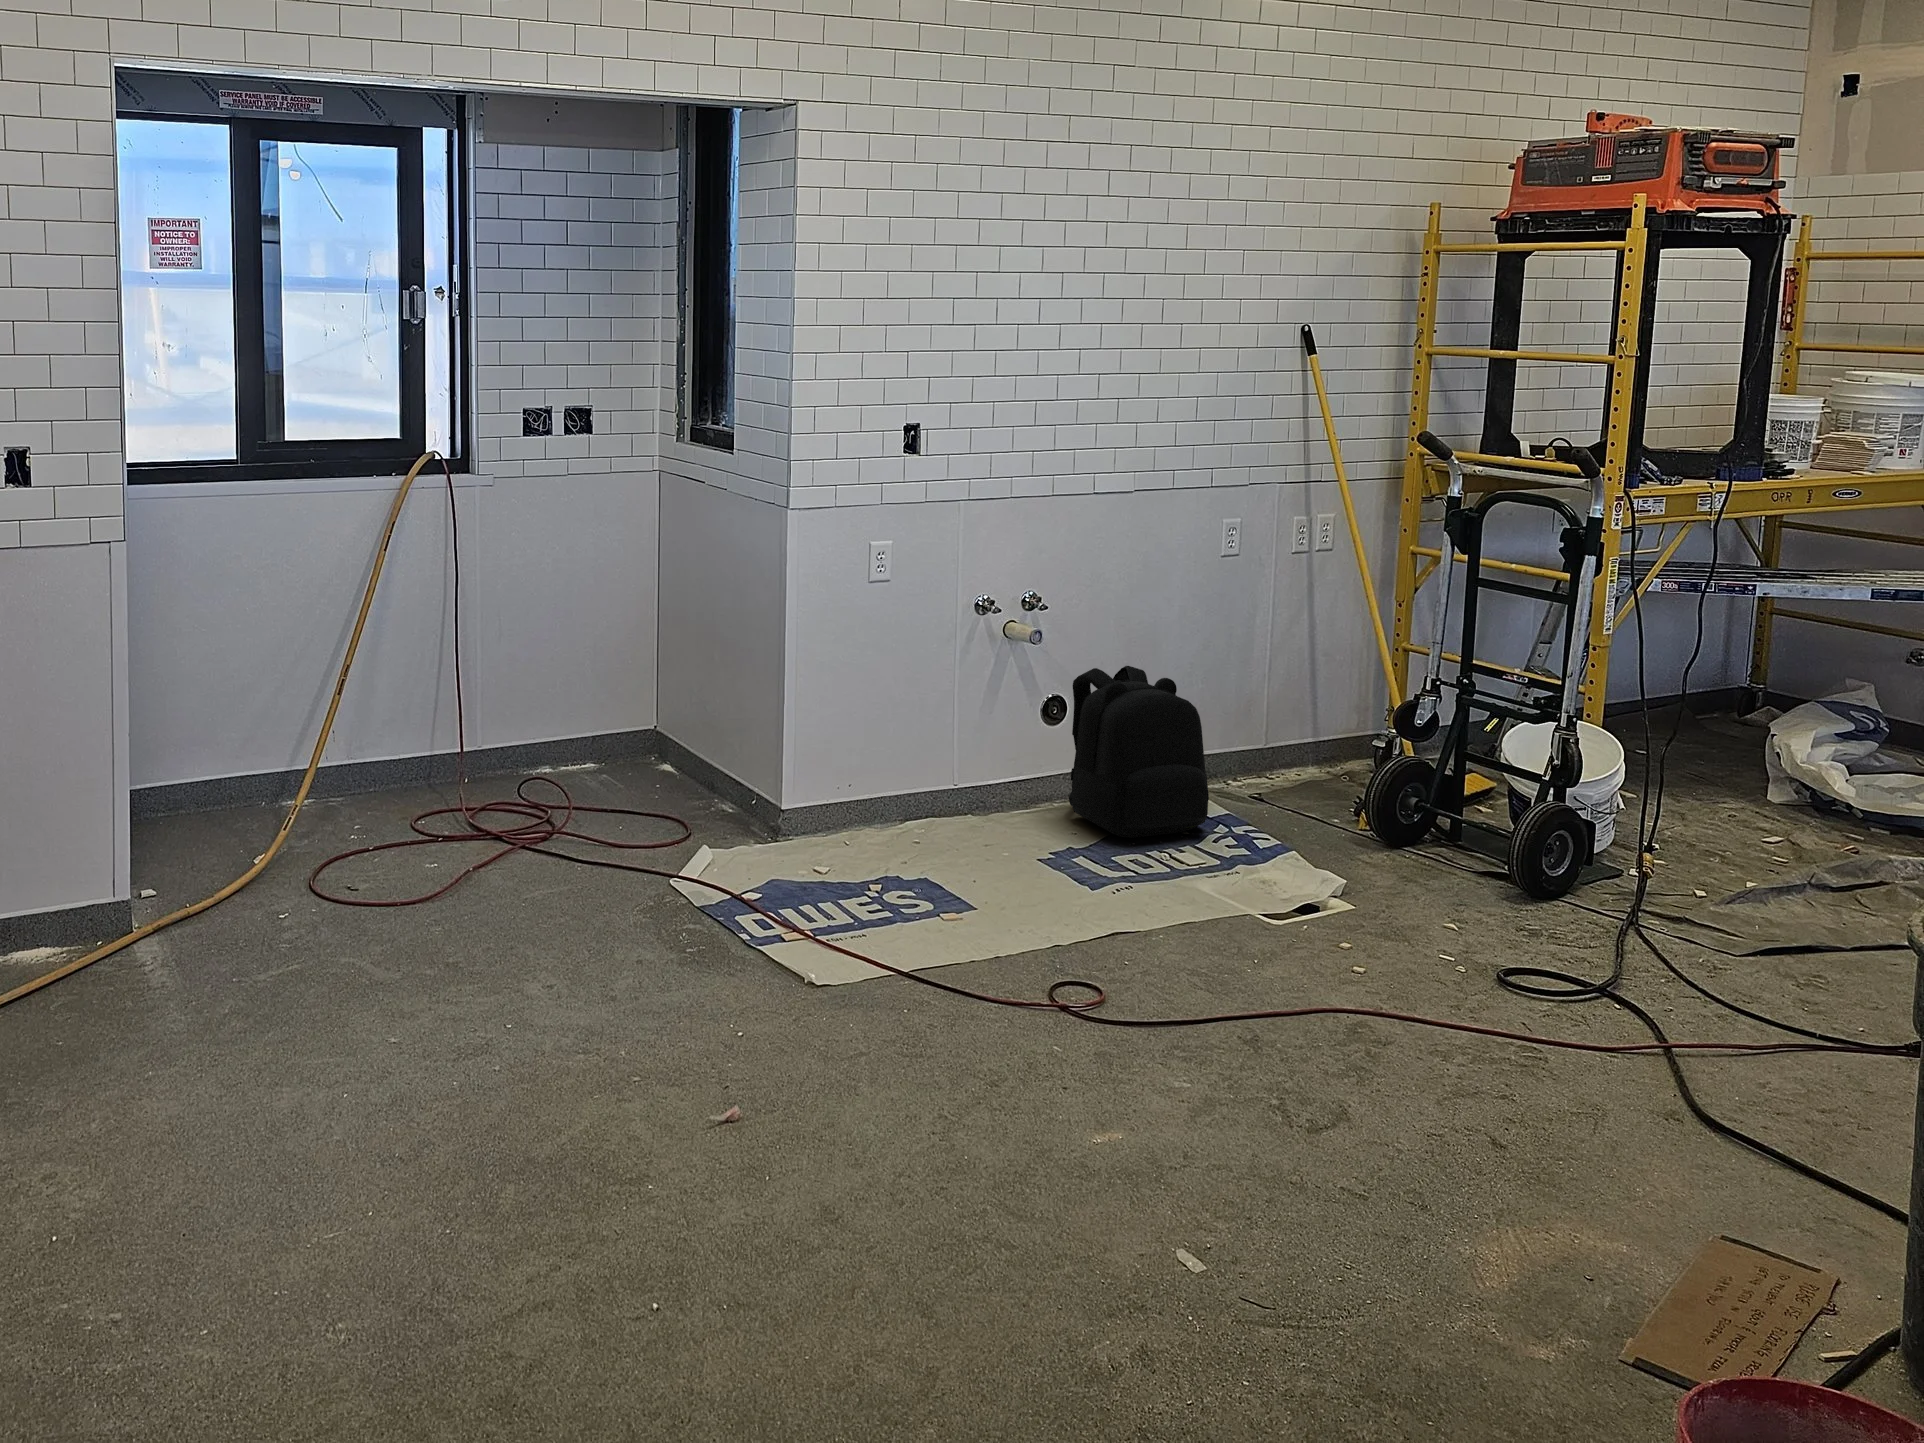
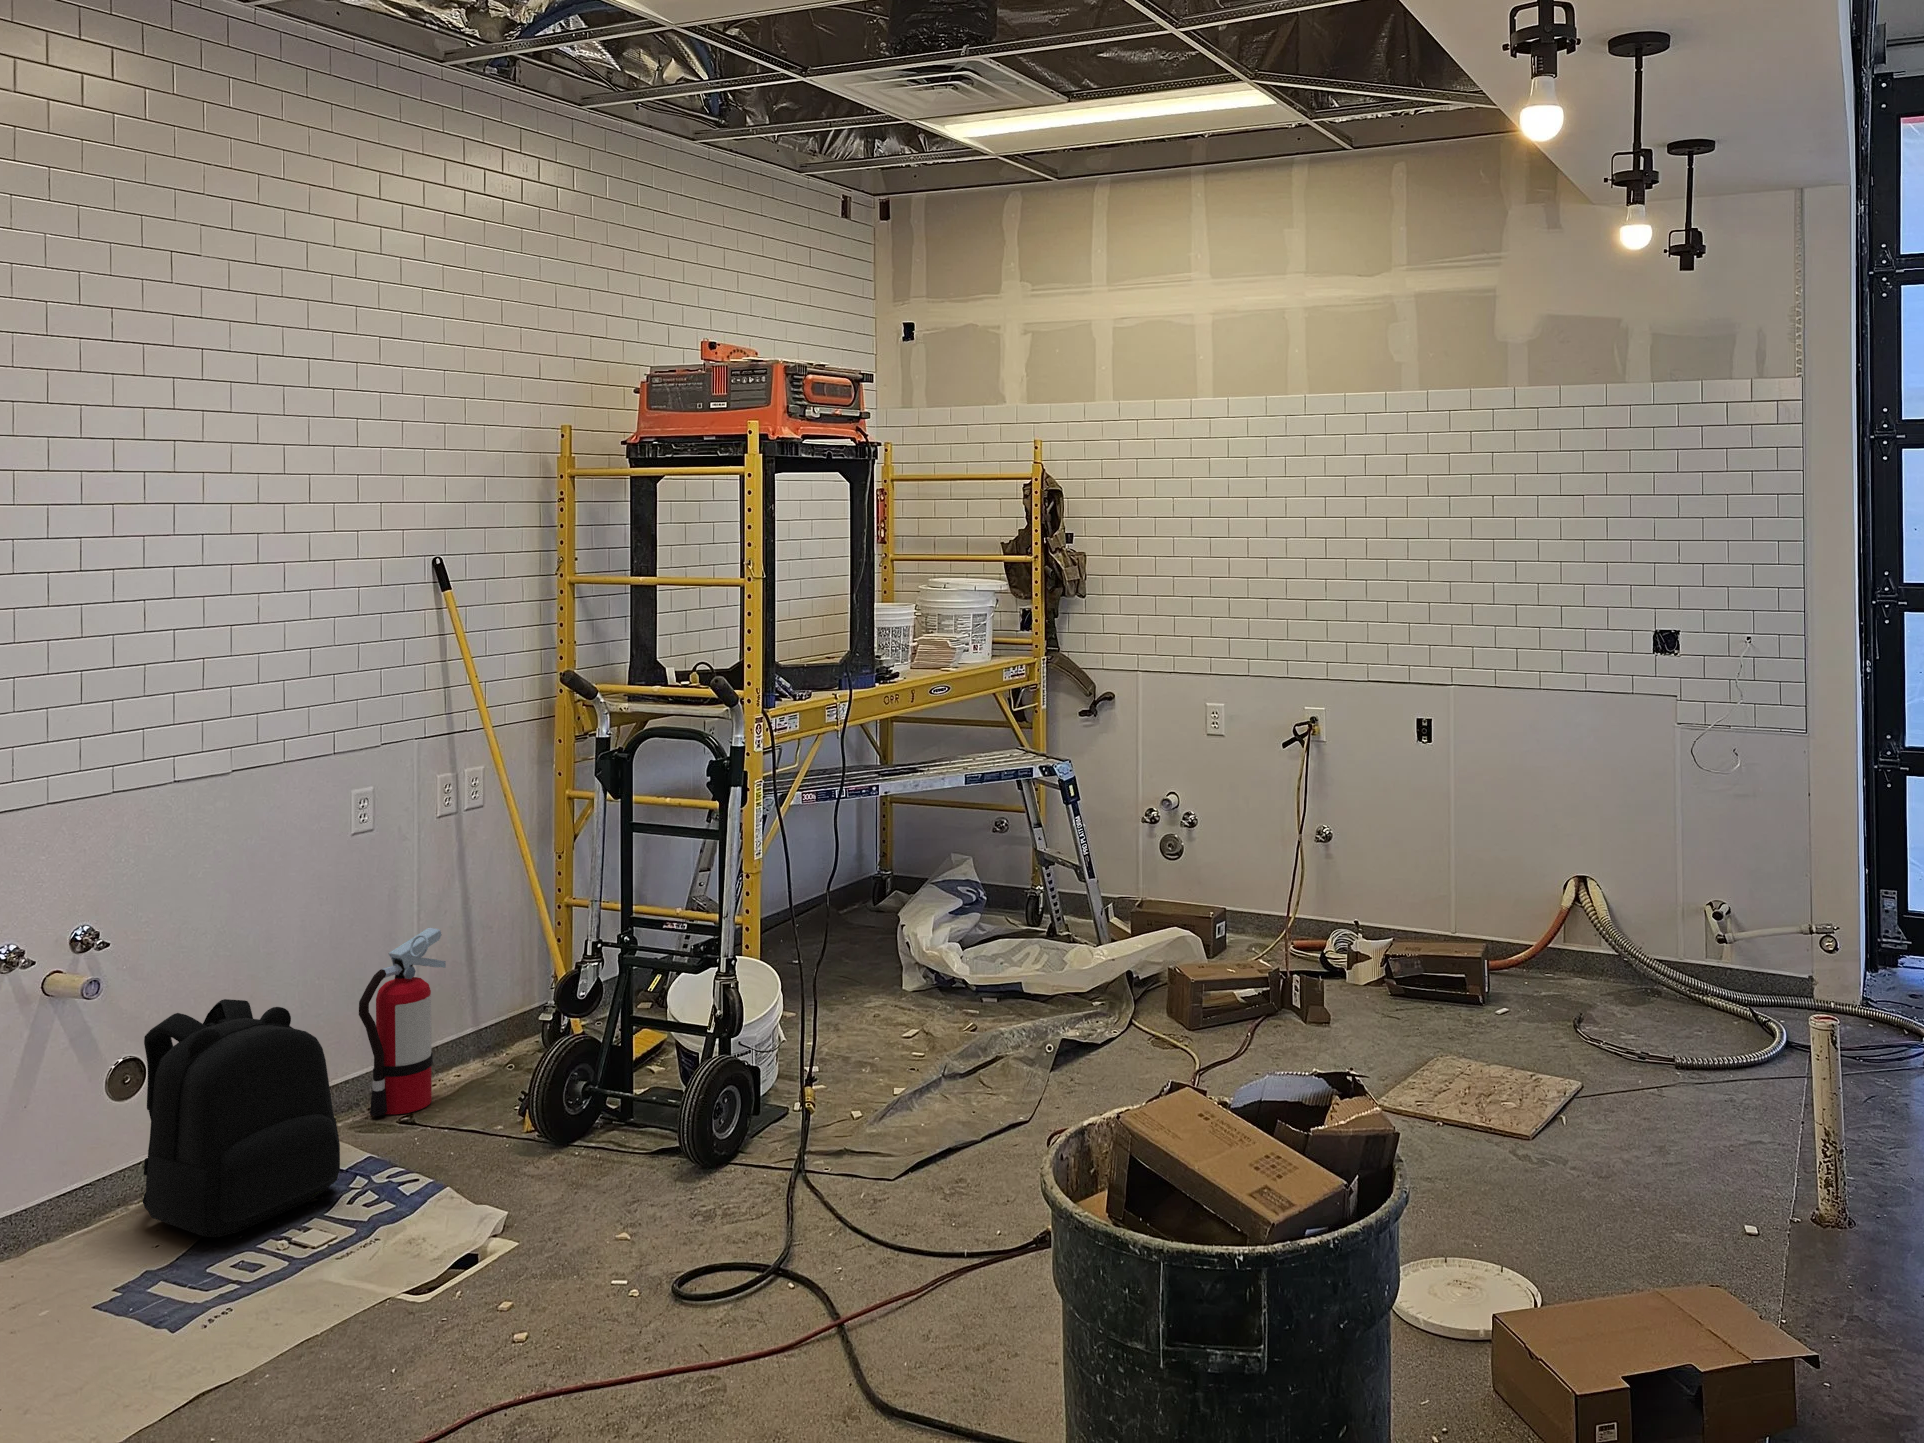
fire extinguisher: none [1223,644,1294,791] -> present [359,928,446,1116]

